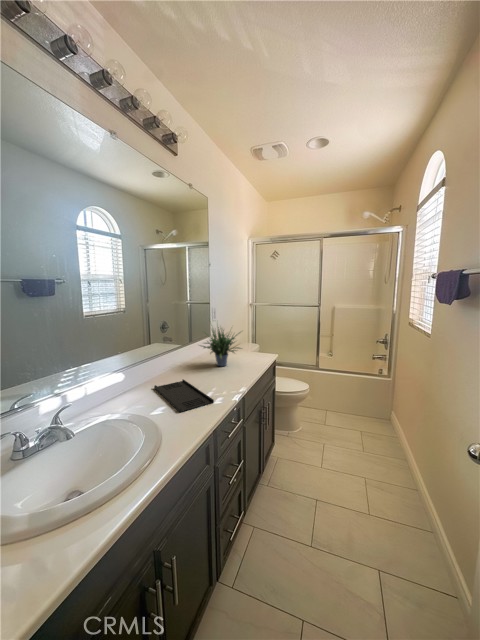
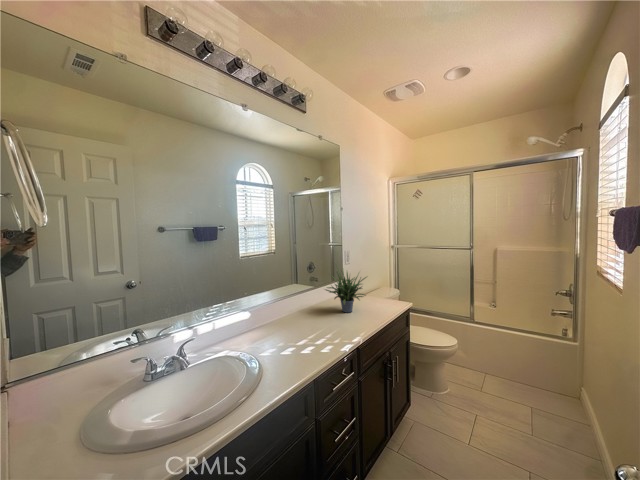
tray: present [154,379,214,412] -> none [275,323,323,357]

